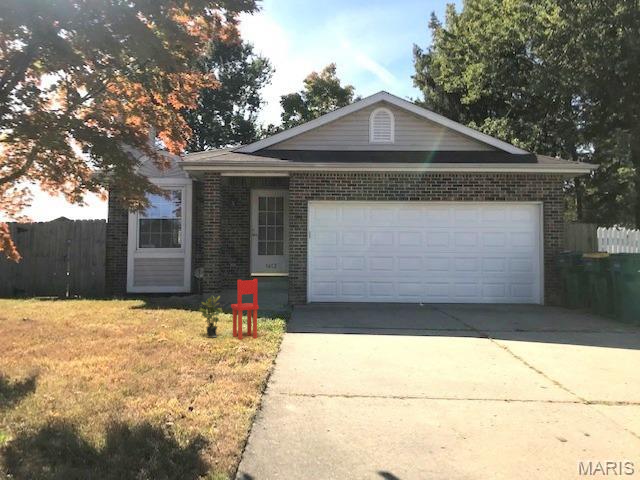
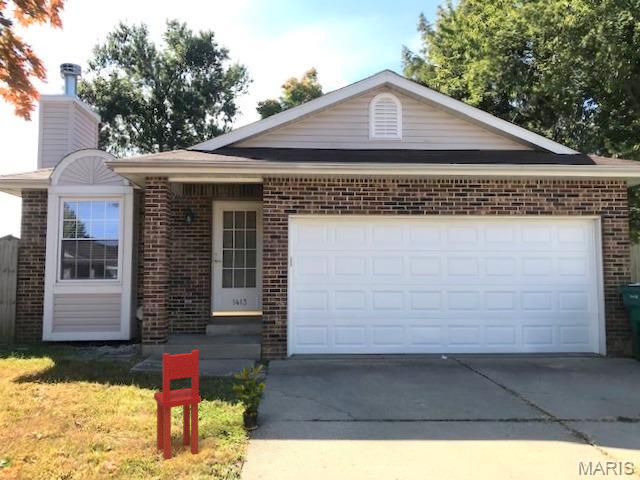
potted plant: present [200,296,222,338] -> present [232,365,267,430]

